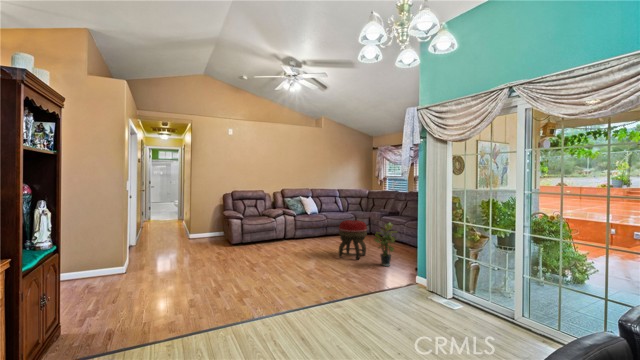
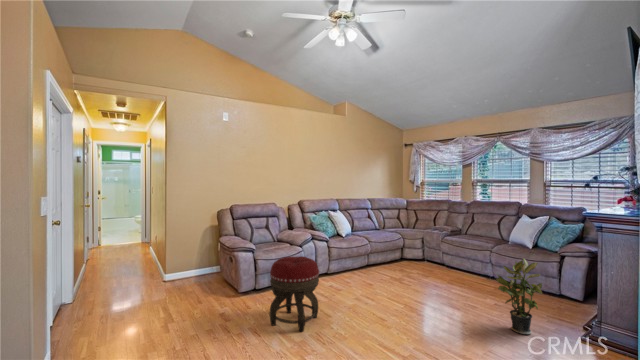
footstool: present [339,220,367,260] -> present [270,256,319,332]

